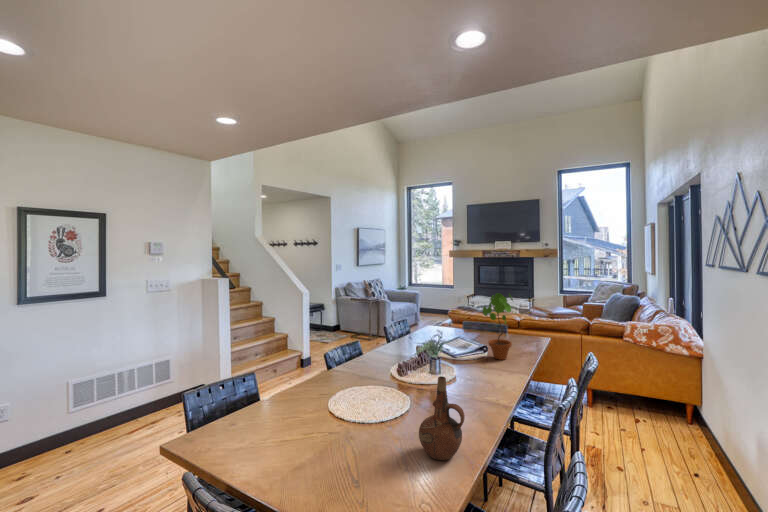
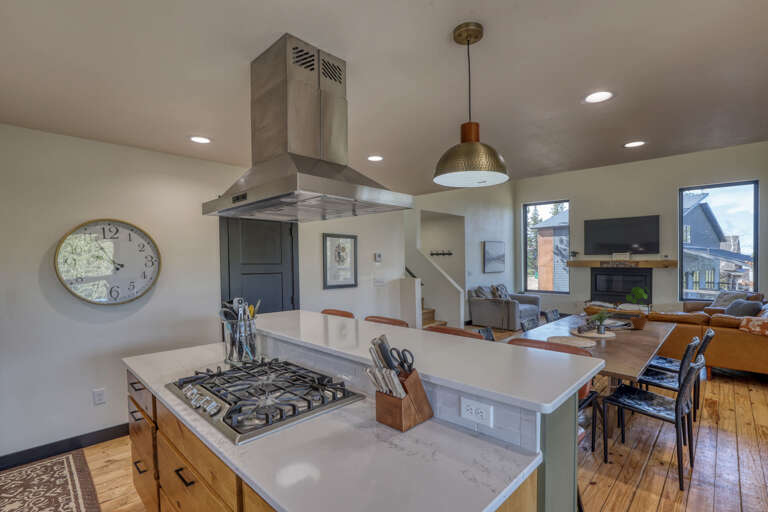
ceramic pitcher: present [419,376,465,460] -> none [609,316,634,353]

